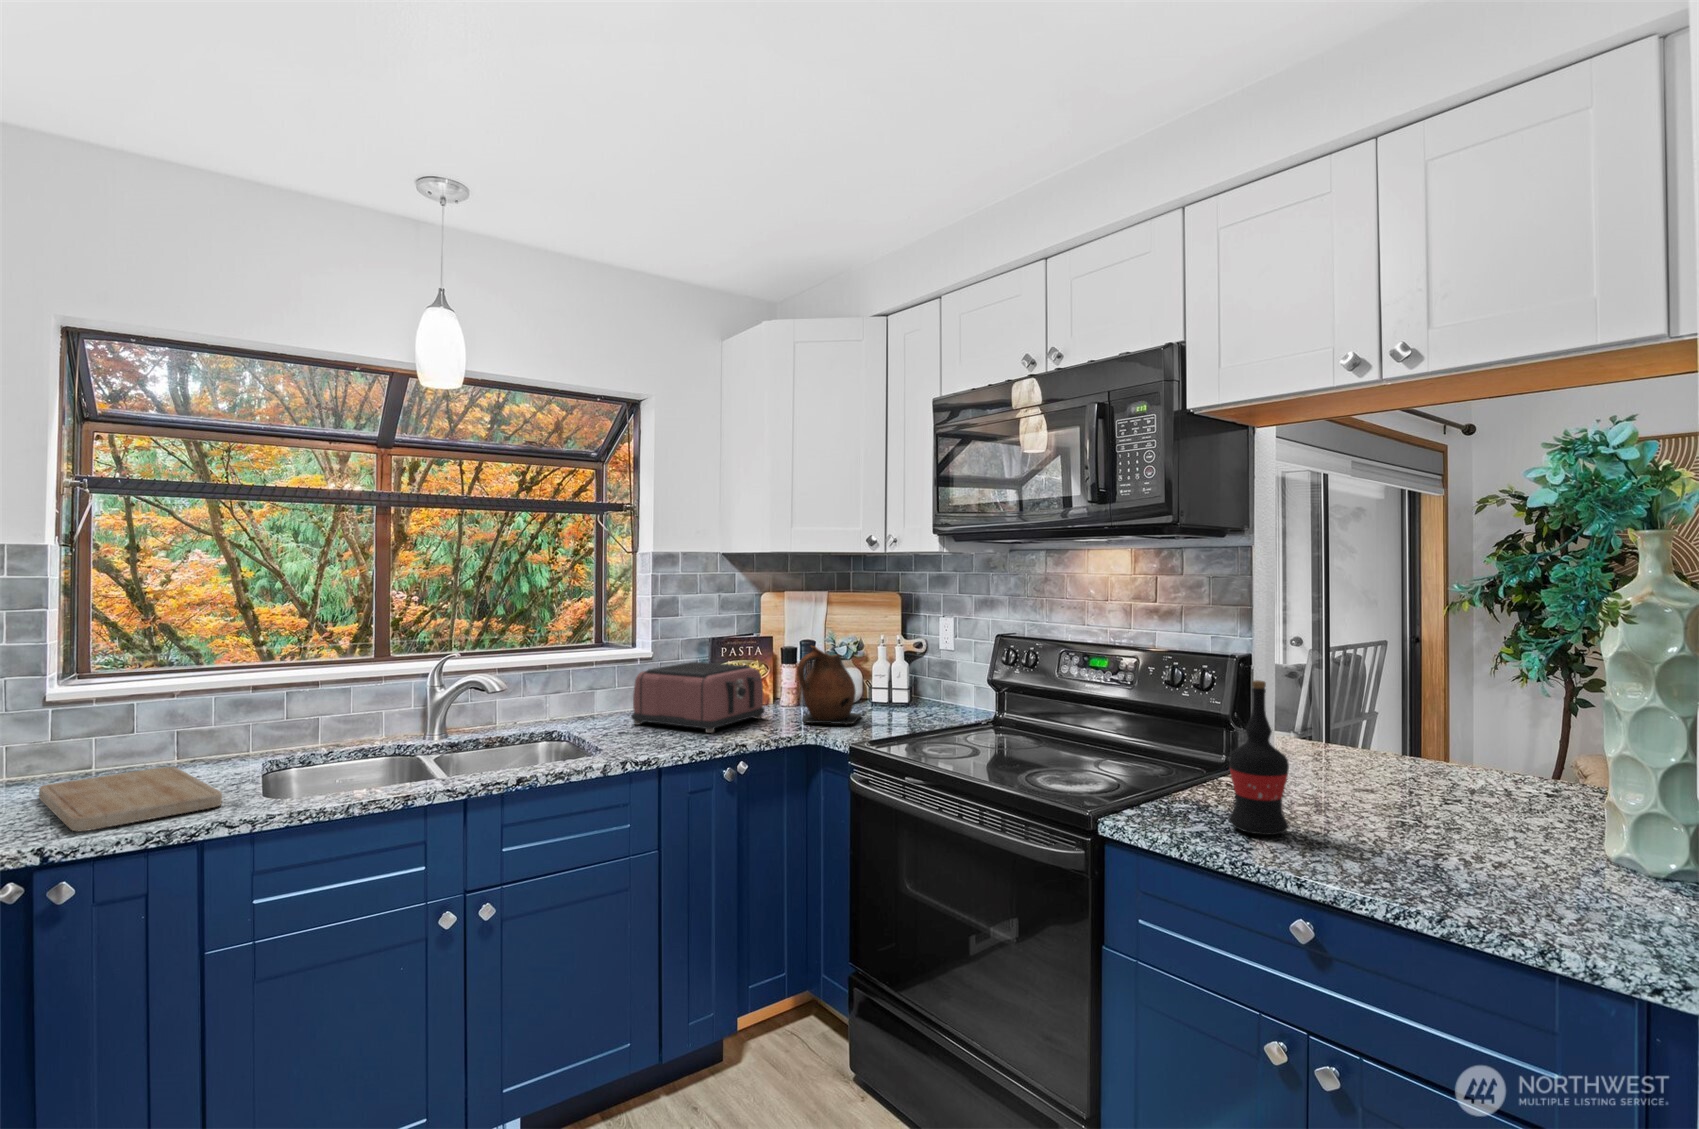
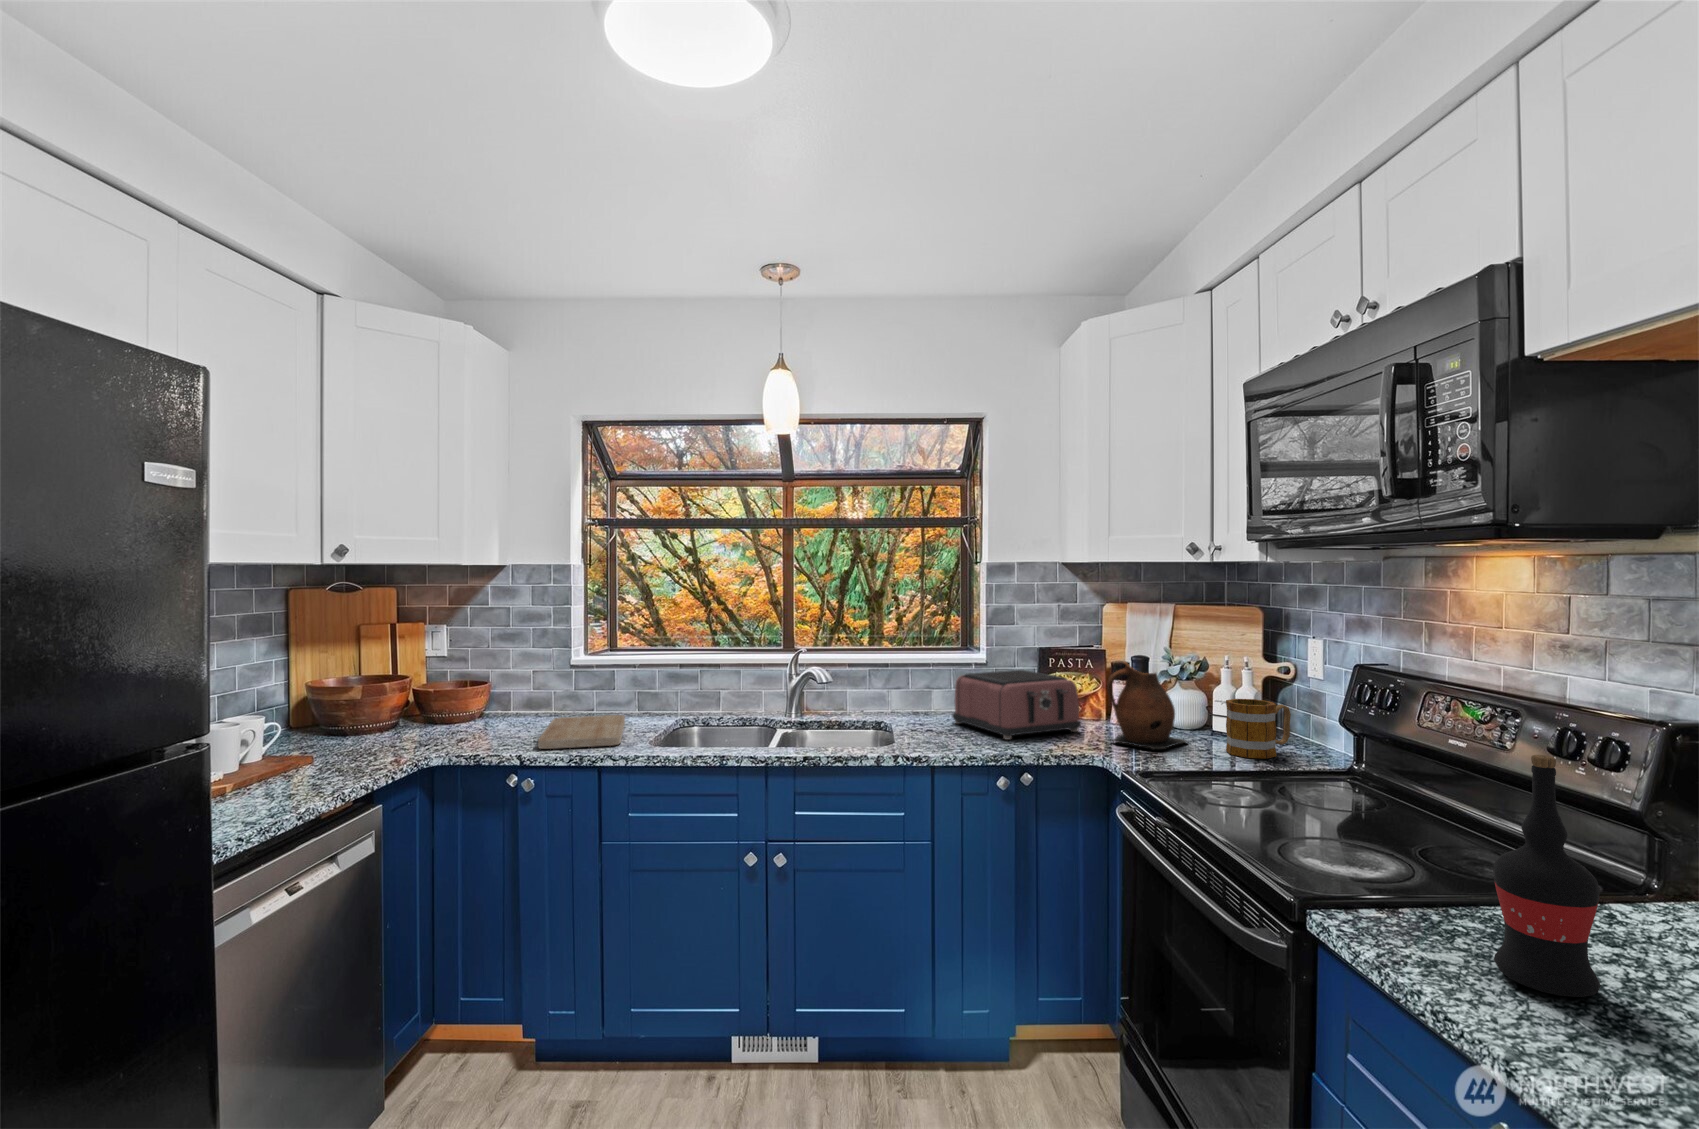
mug: none [896,672,939,722] -> present [1226,699,1291,759]

